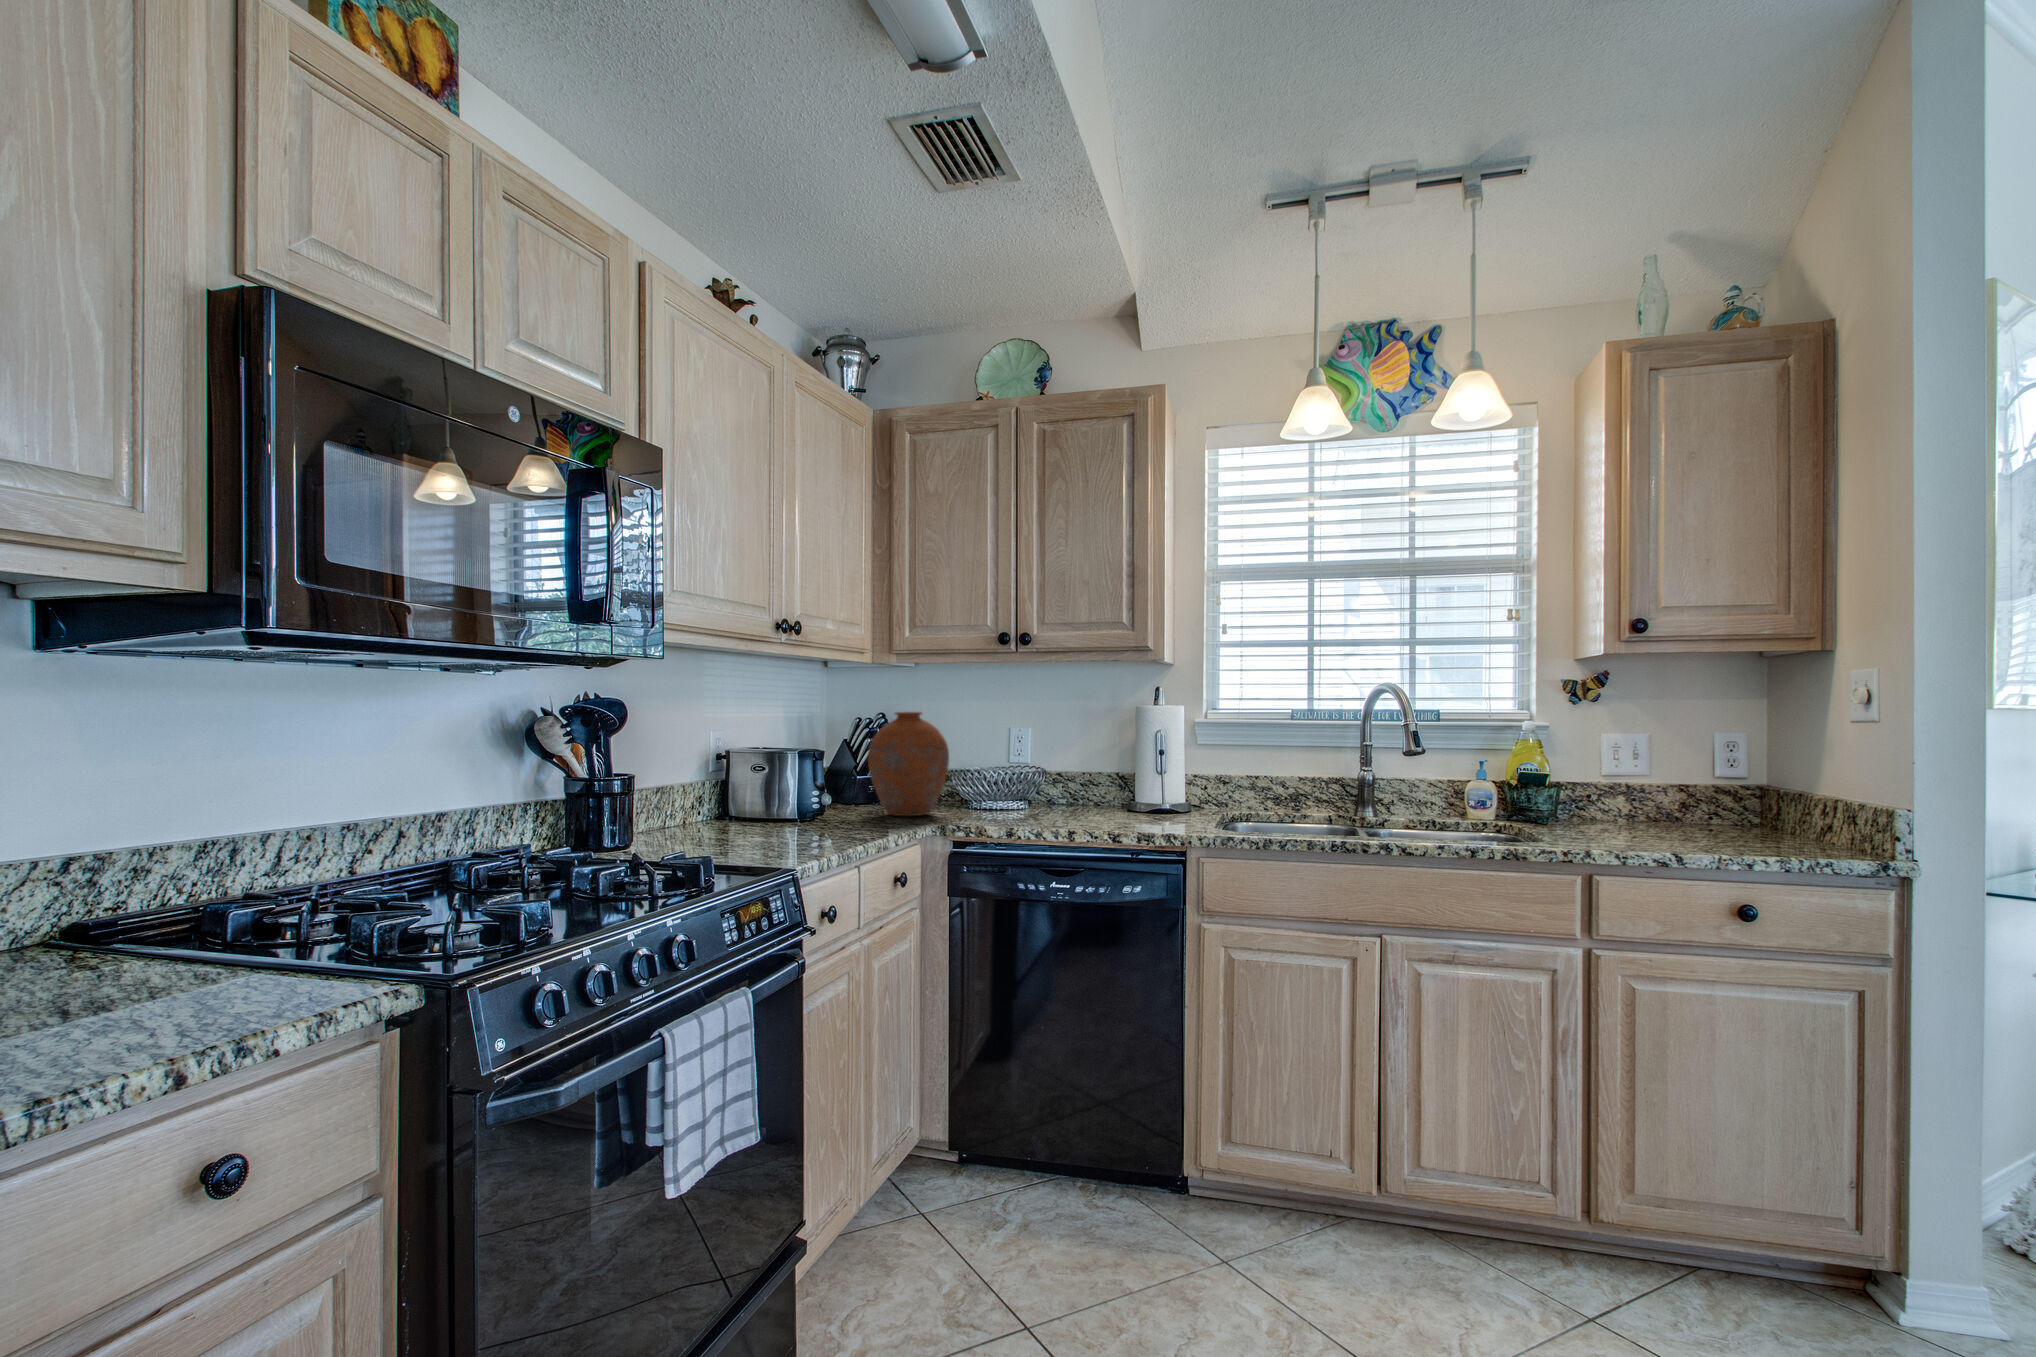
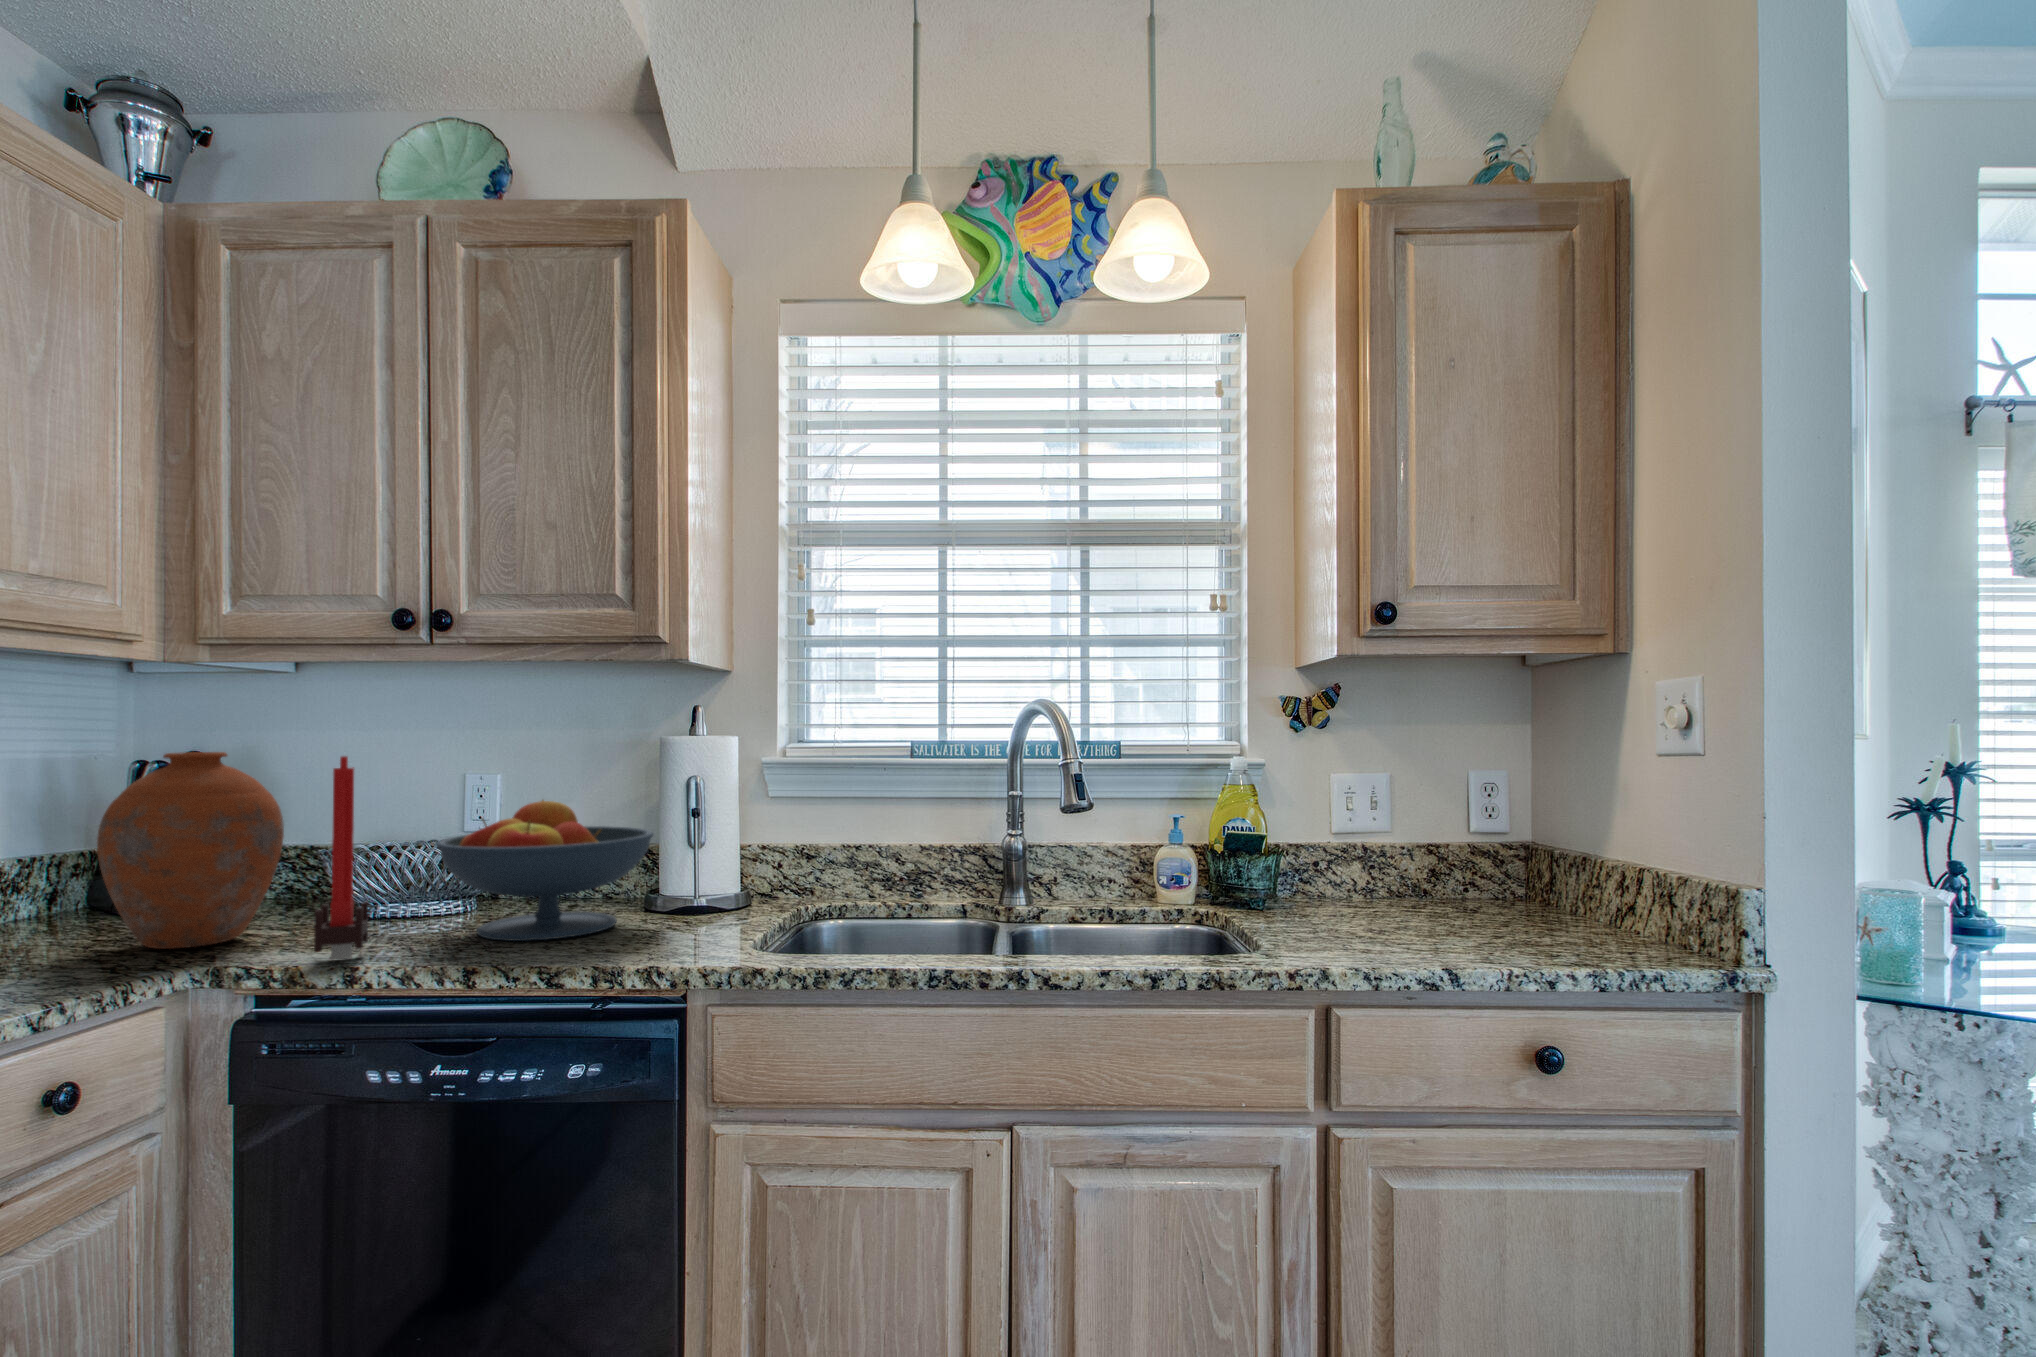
candle: none [985,714,1009,824] -> present [314,756,368,959]
fruit bowl: none [1028,742,1145,821] -> present [437,800,654,941]

